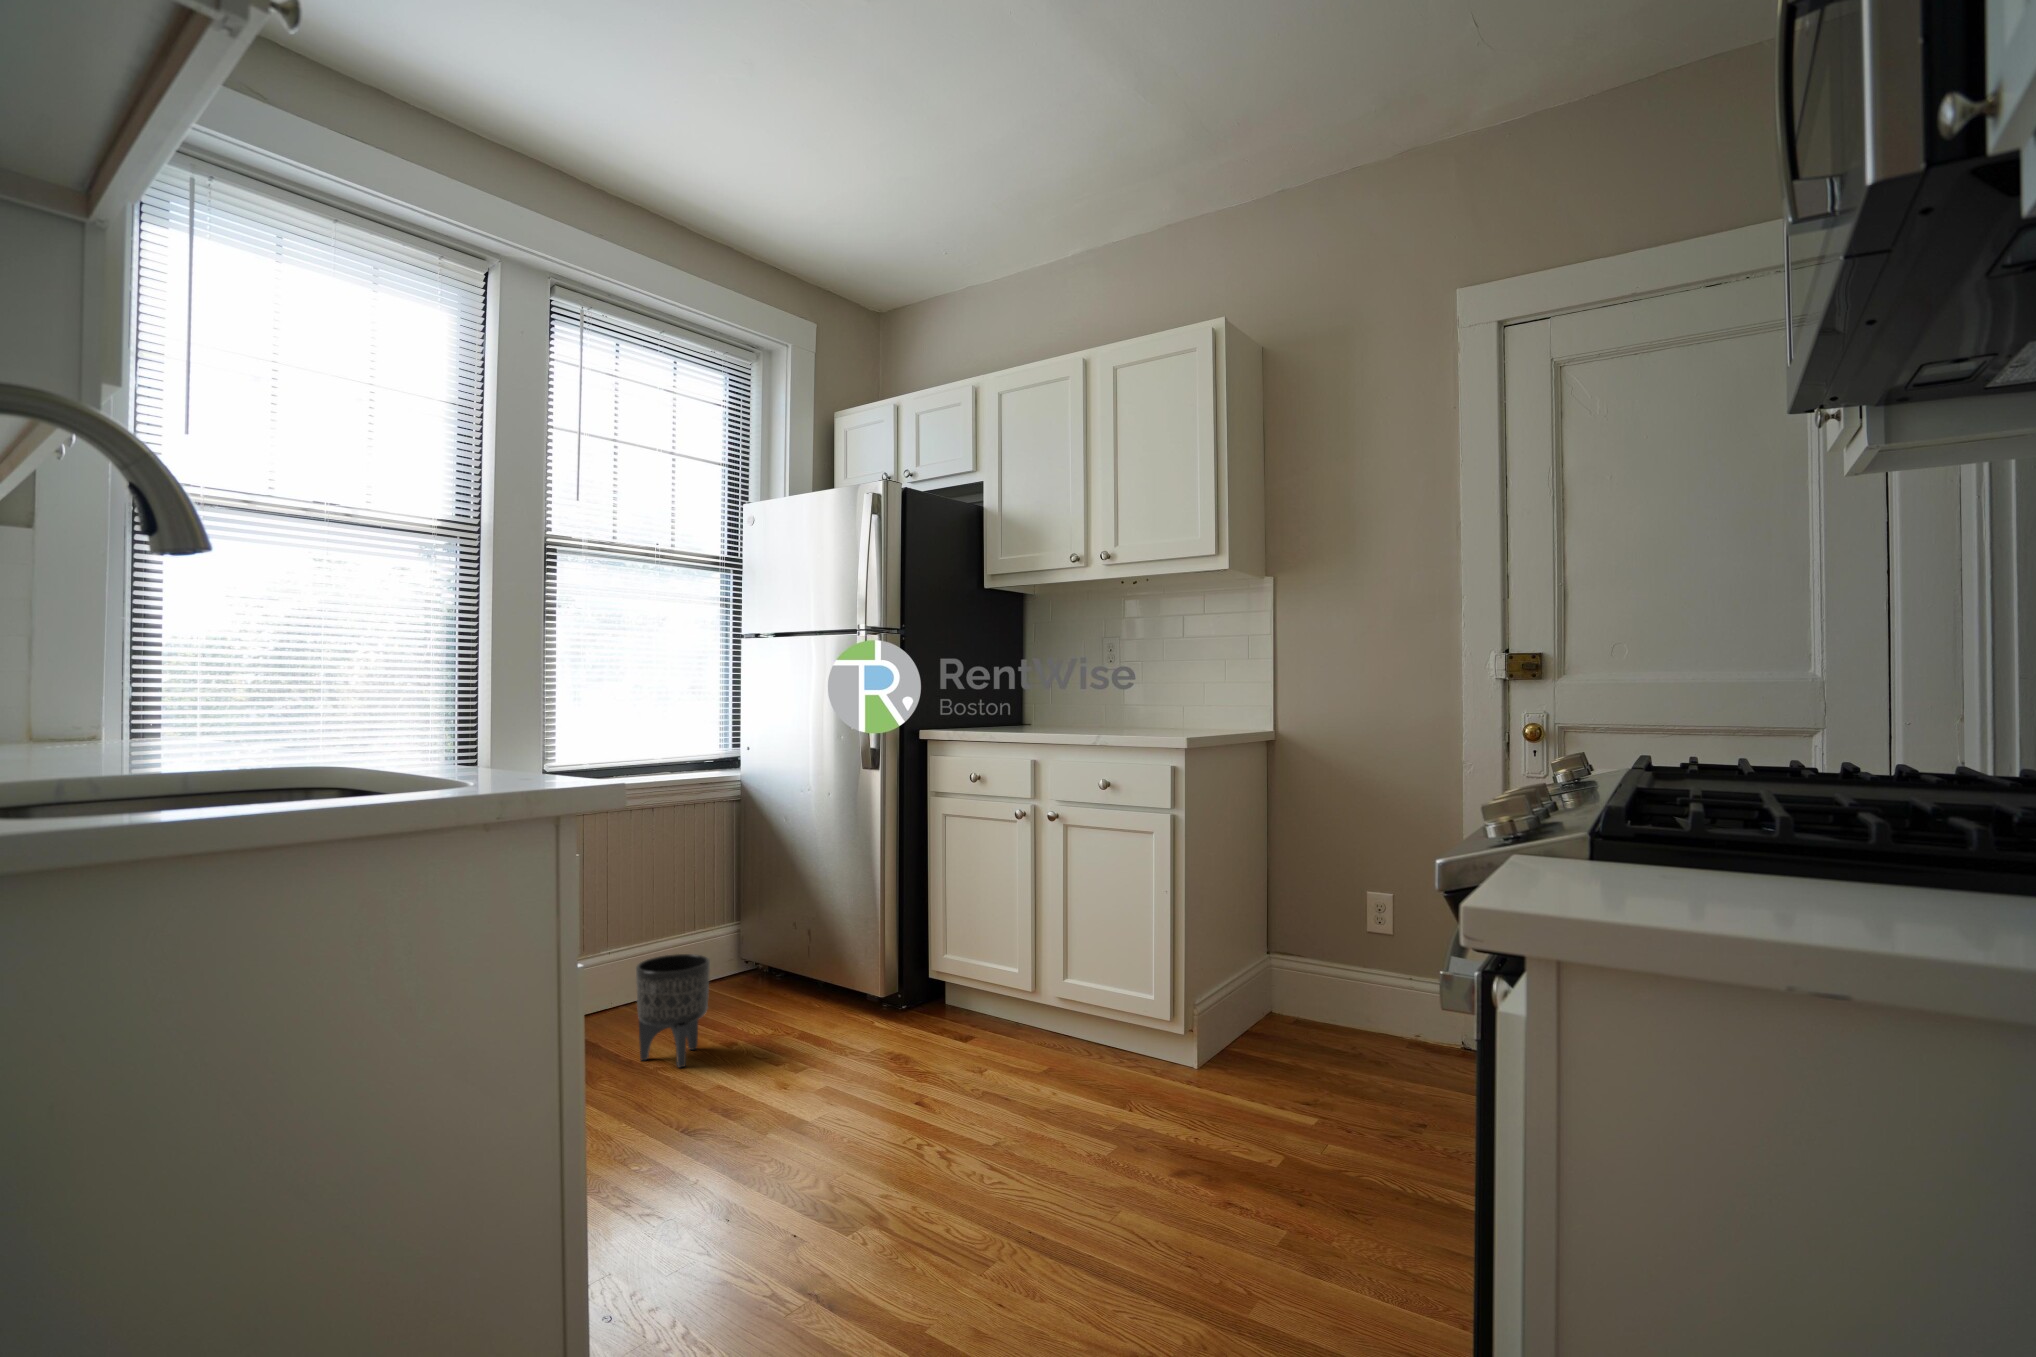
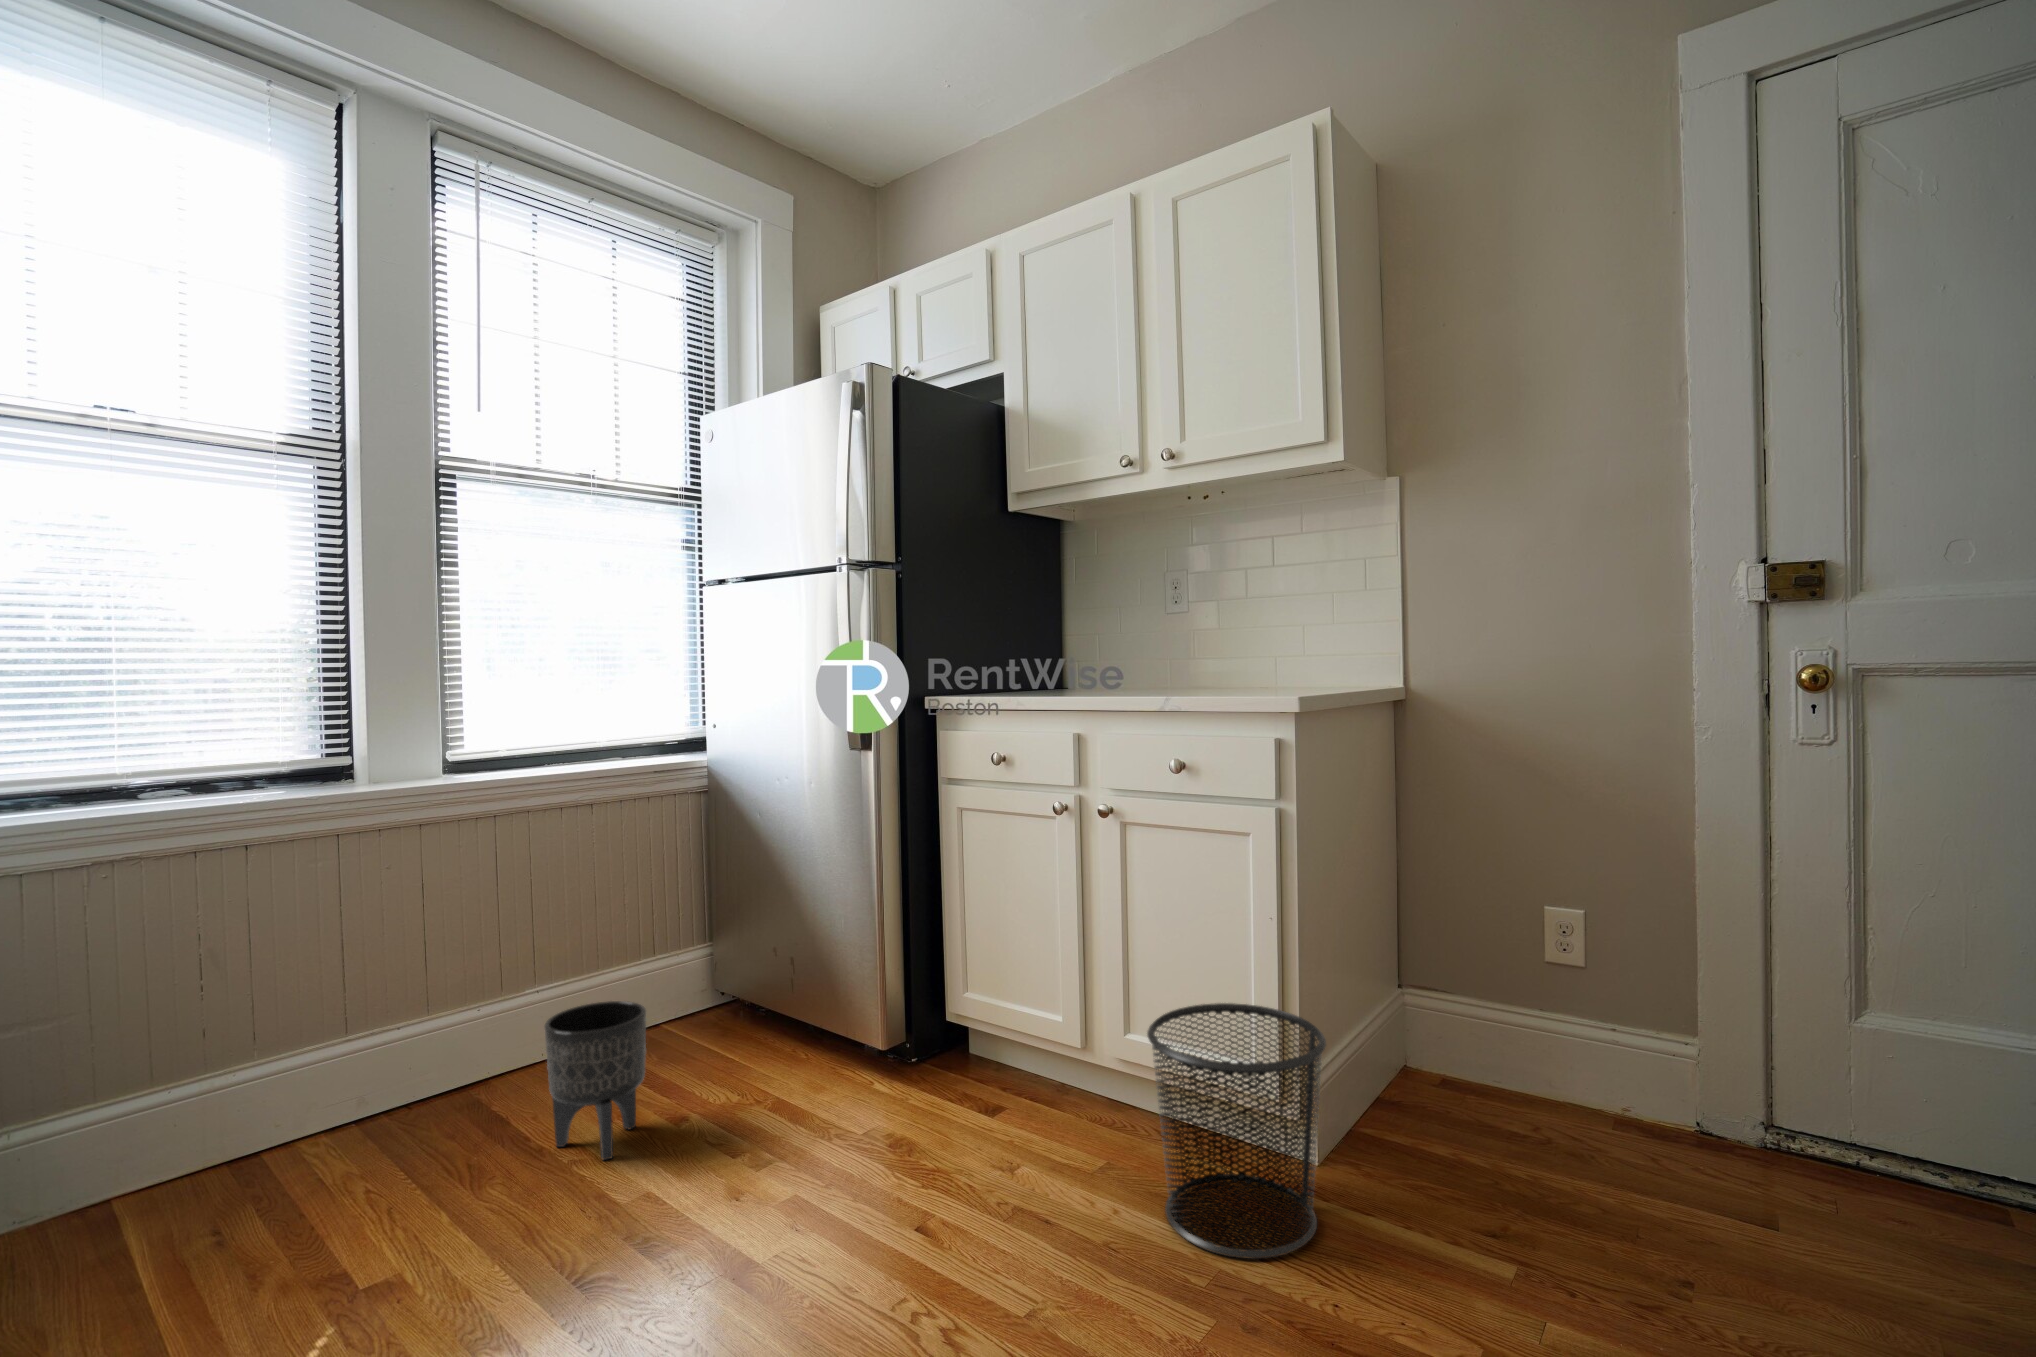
waste bin: none [1078,952,1199,1117] -> present [1147,1003,1326,1259]

